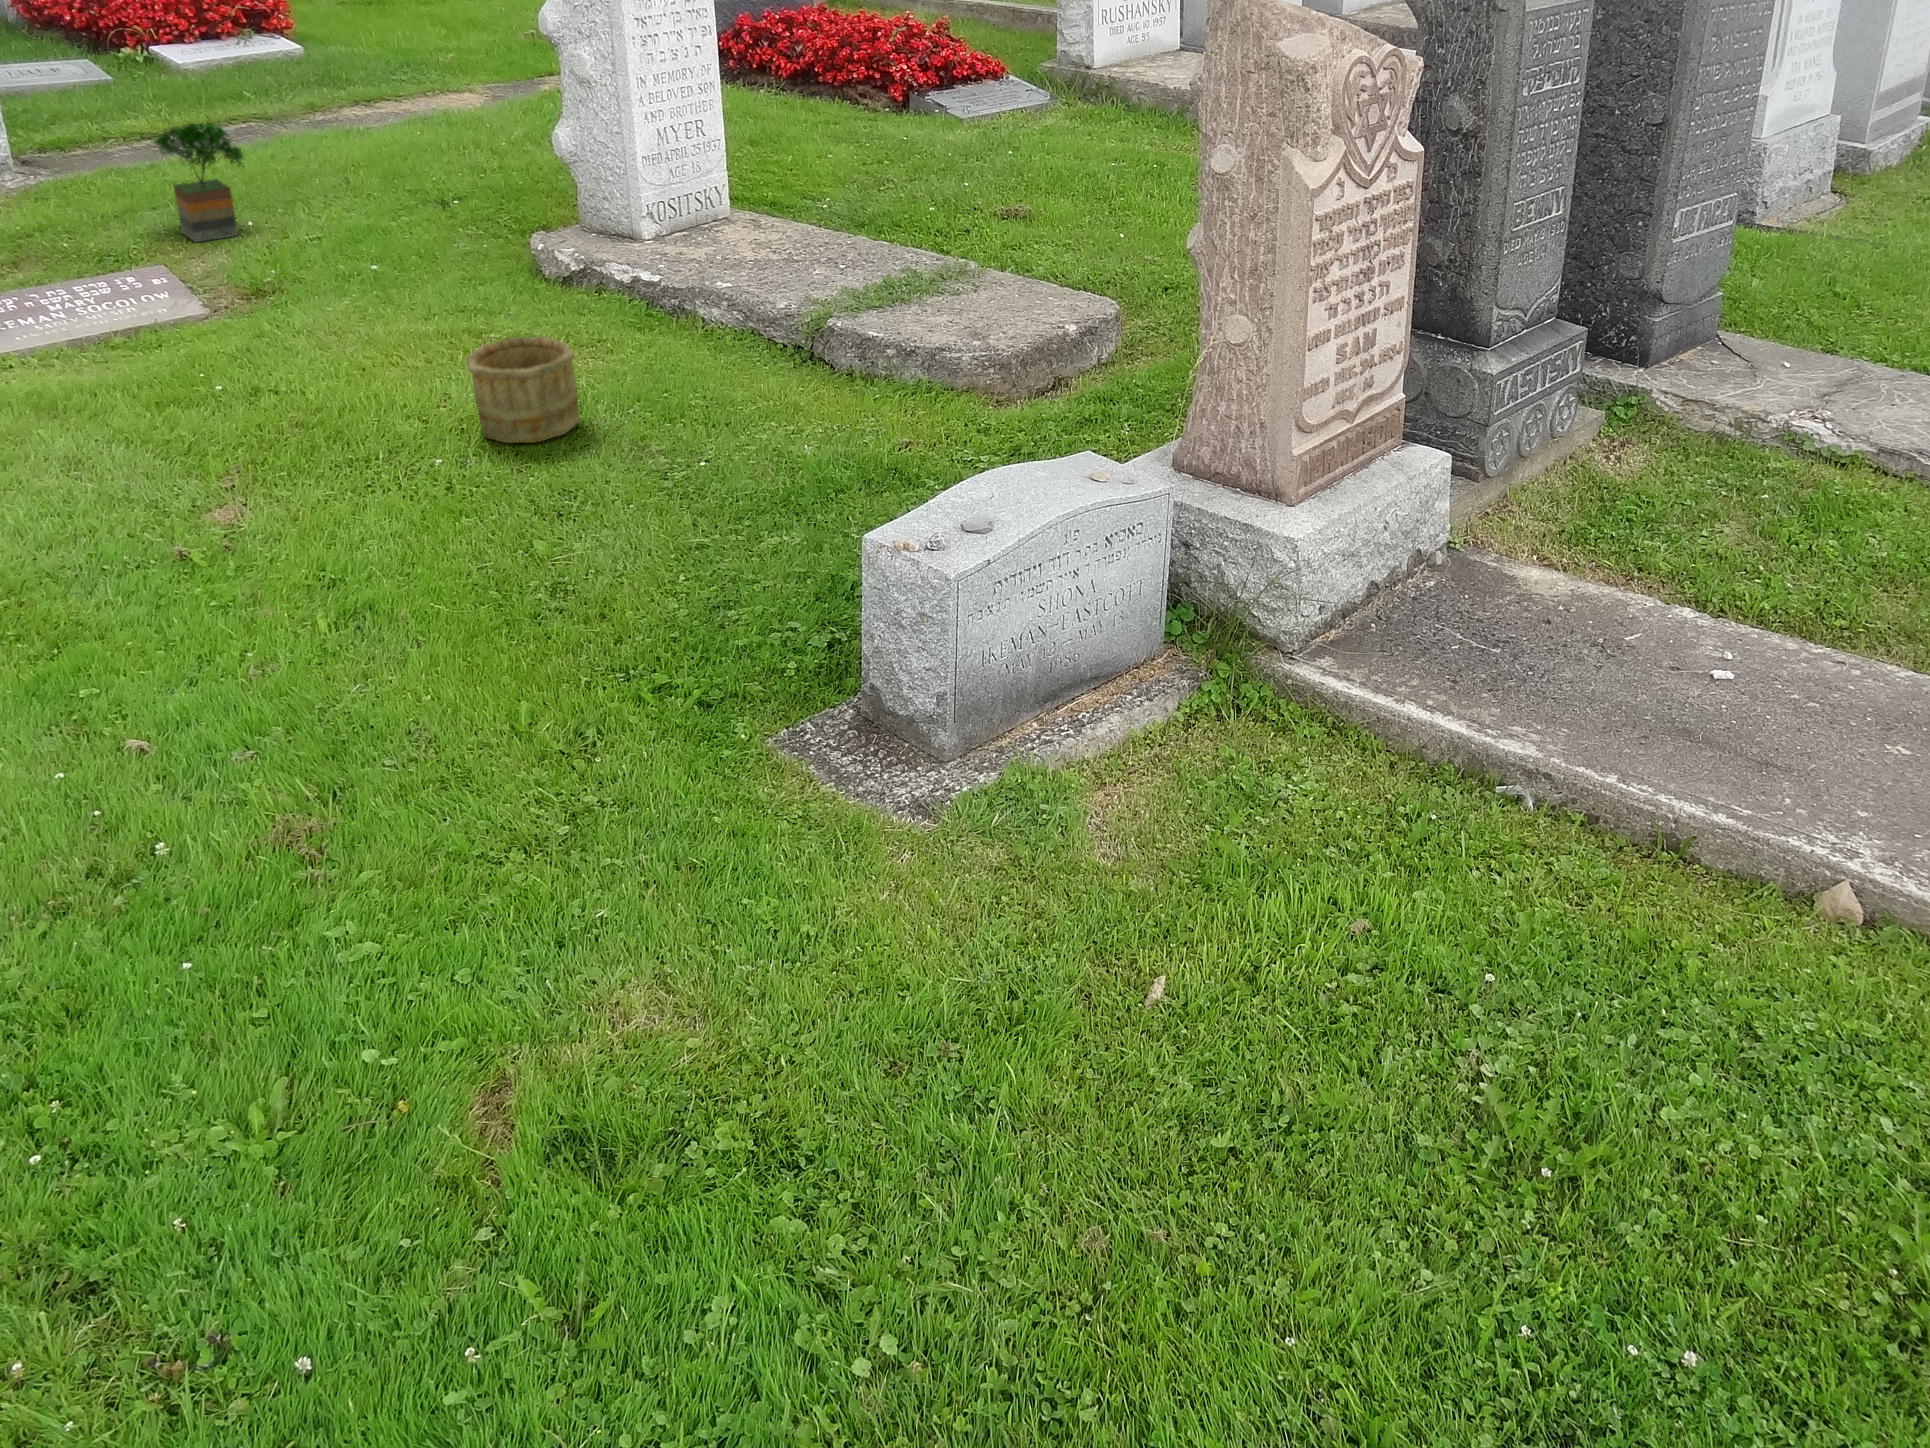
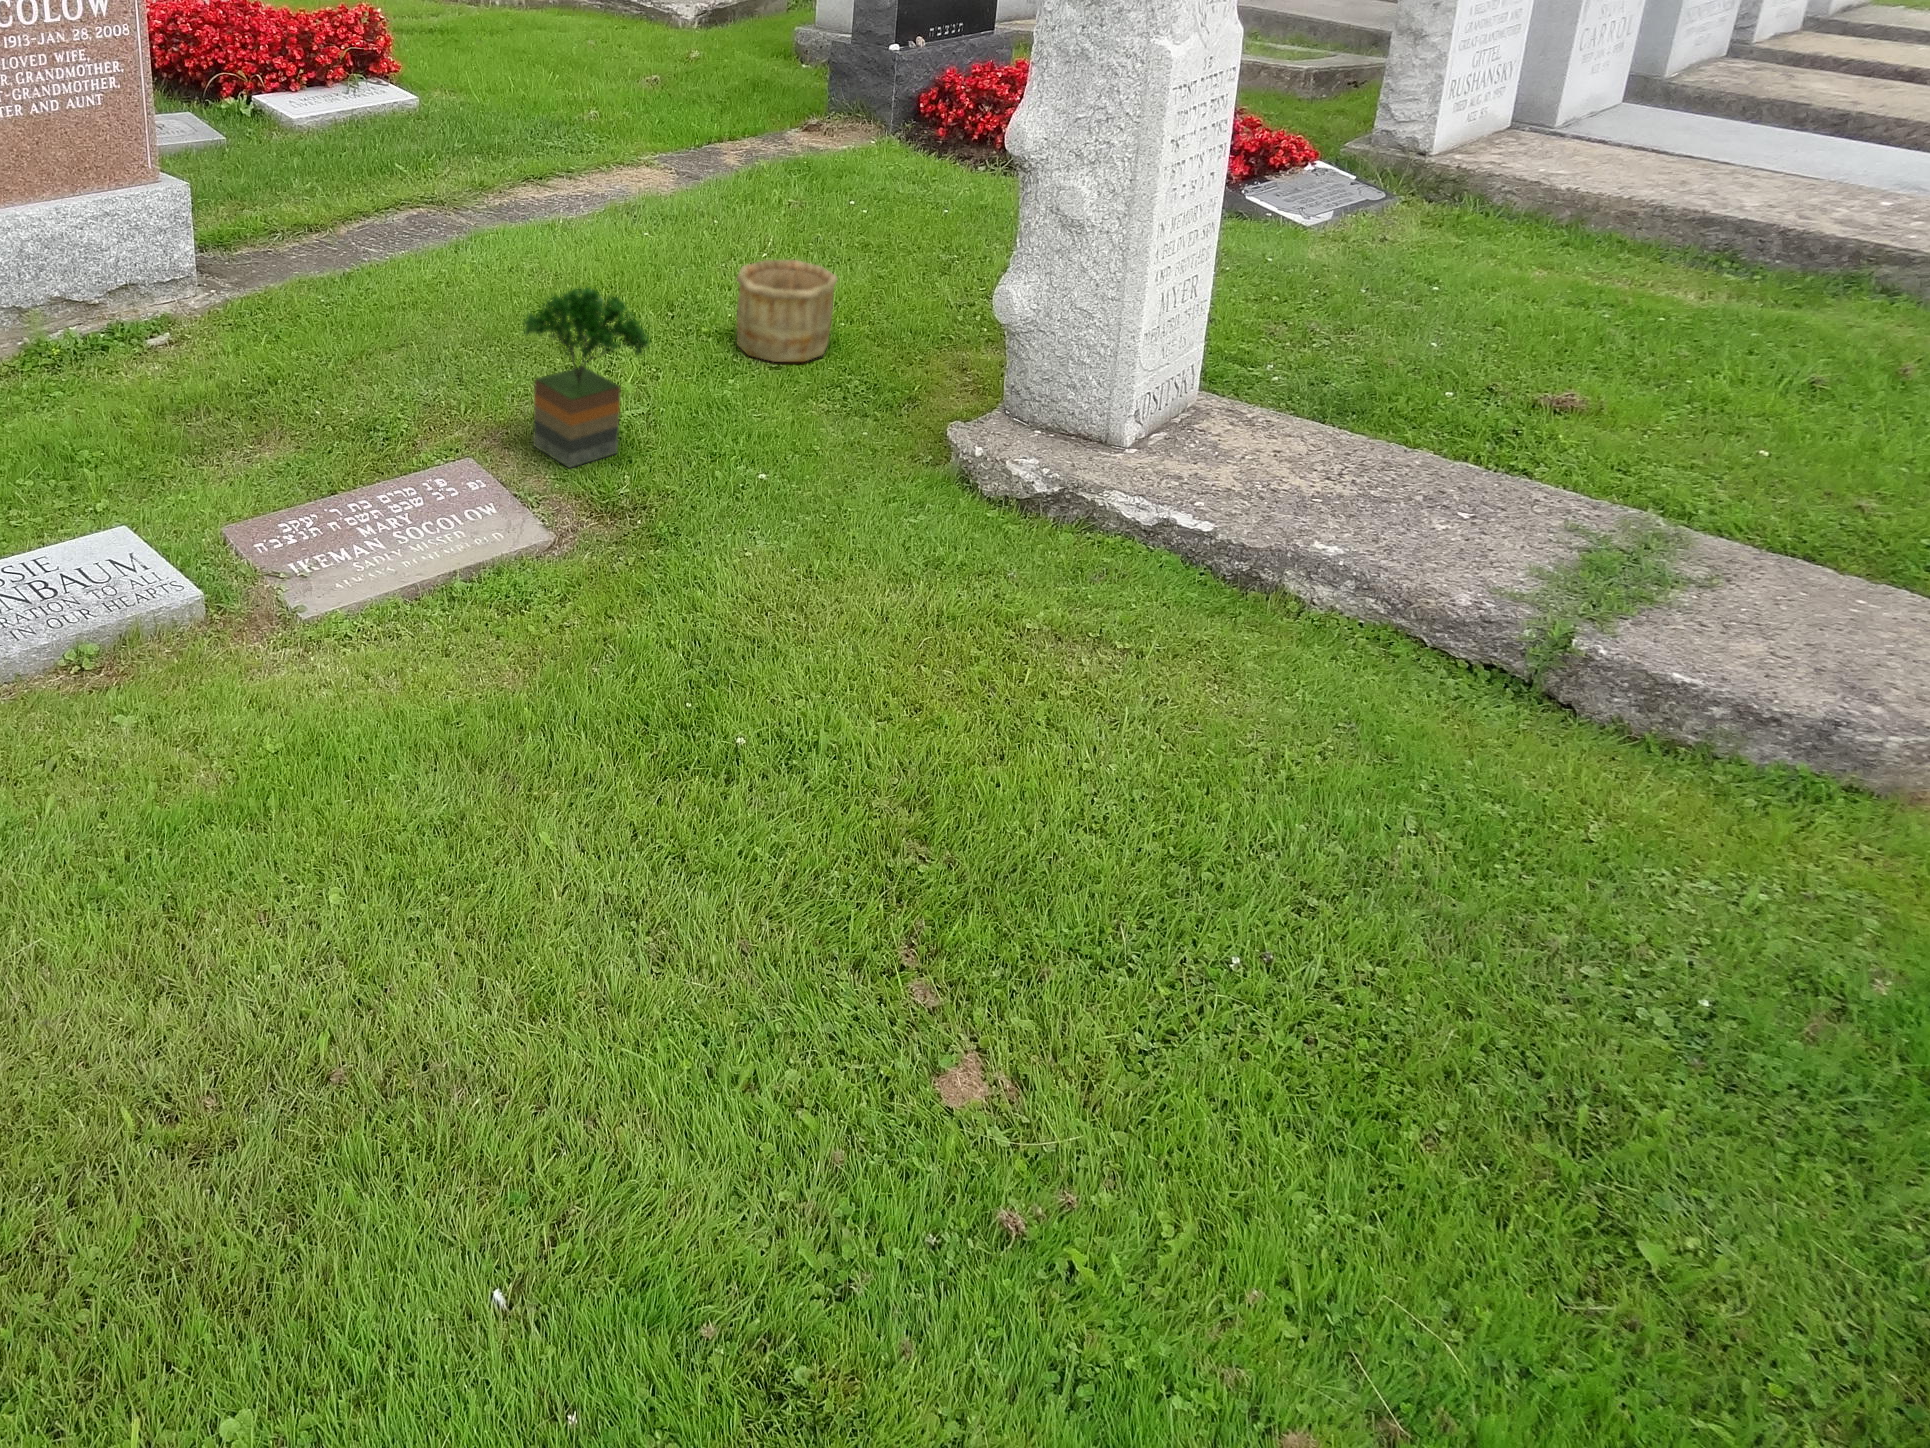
wooden bucket: present [466,337,579,443] -> present [737,260,838,362]

